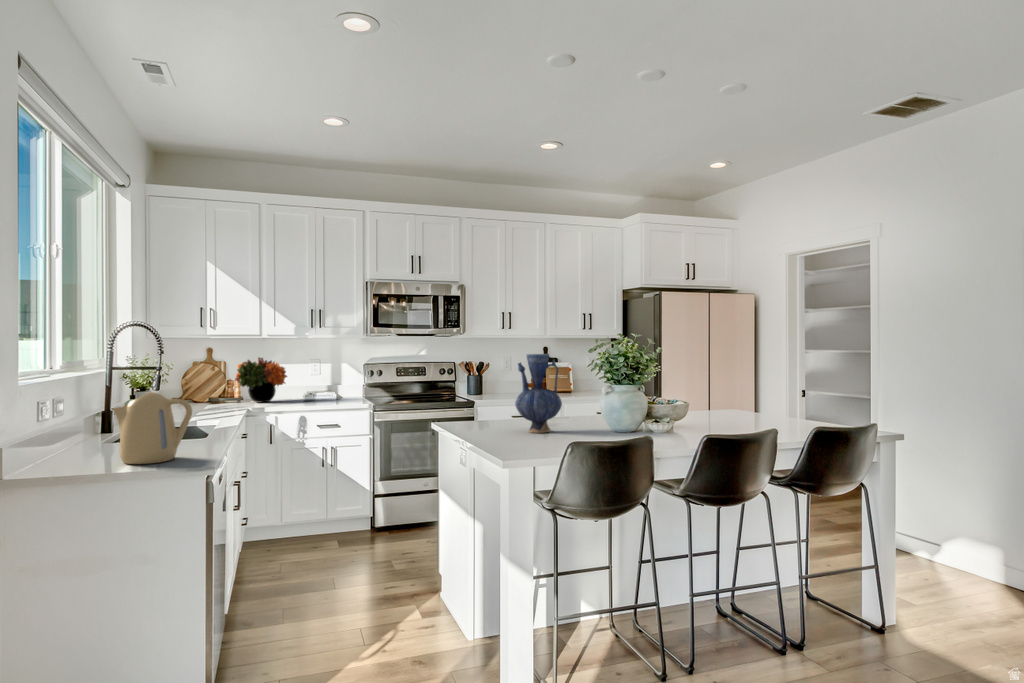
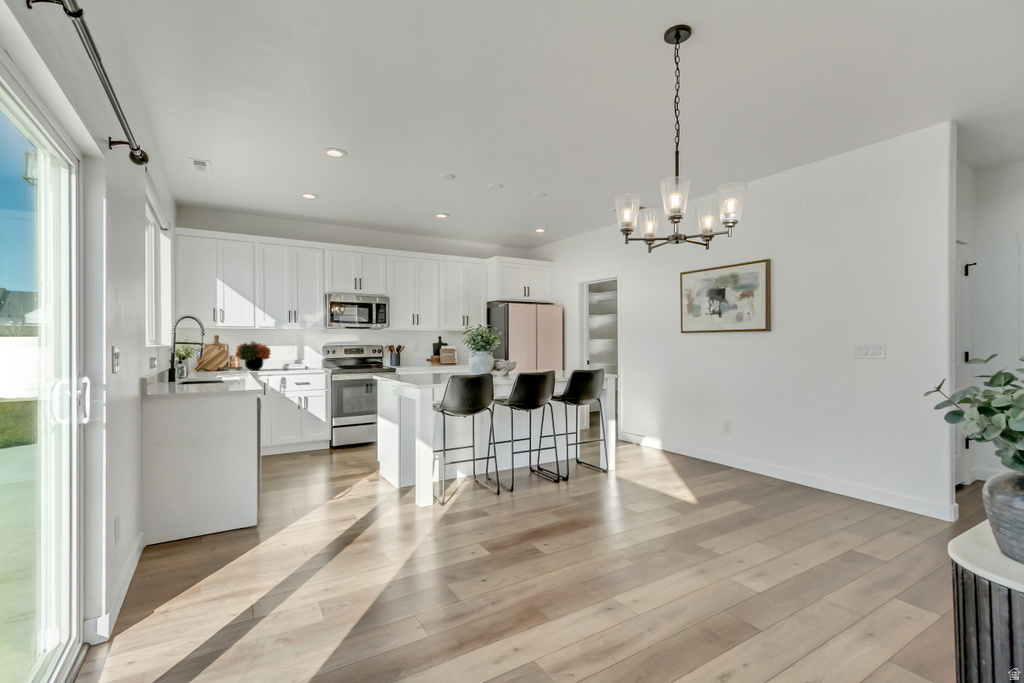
vase: present [515,354,562,433] -> none [423,335,448,378]
kettle: present [112,392,192,464] -> none [197,352,243,391]

